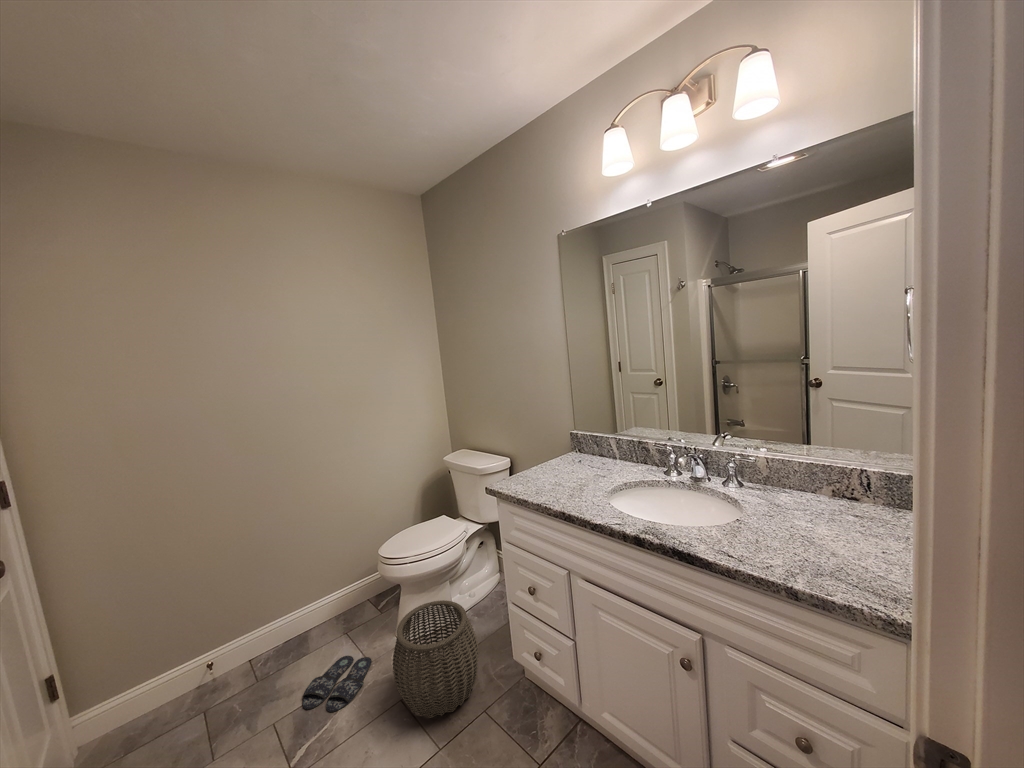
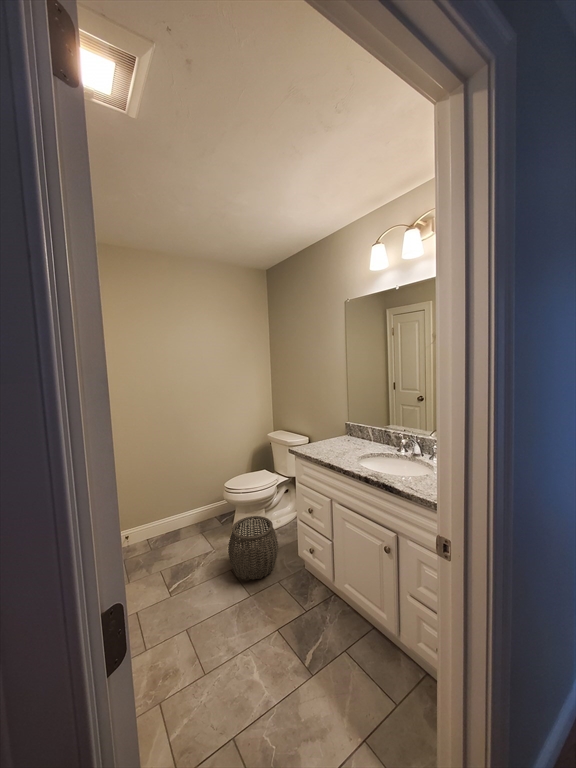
slippers: present [303,656,372,712] -> none [177,544,216,571]

